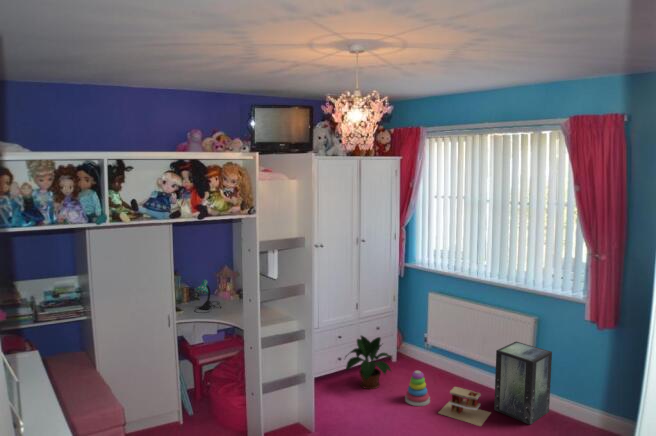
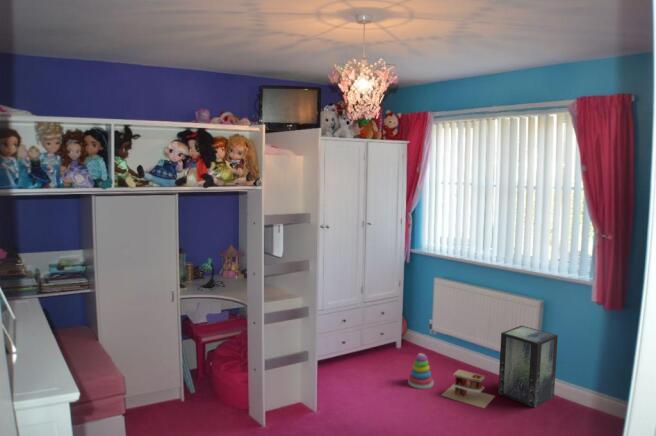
potted plant: present [346,336,391,389] -> none [347,317,399,373]

